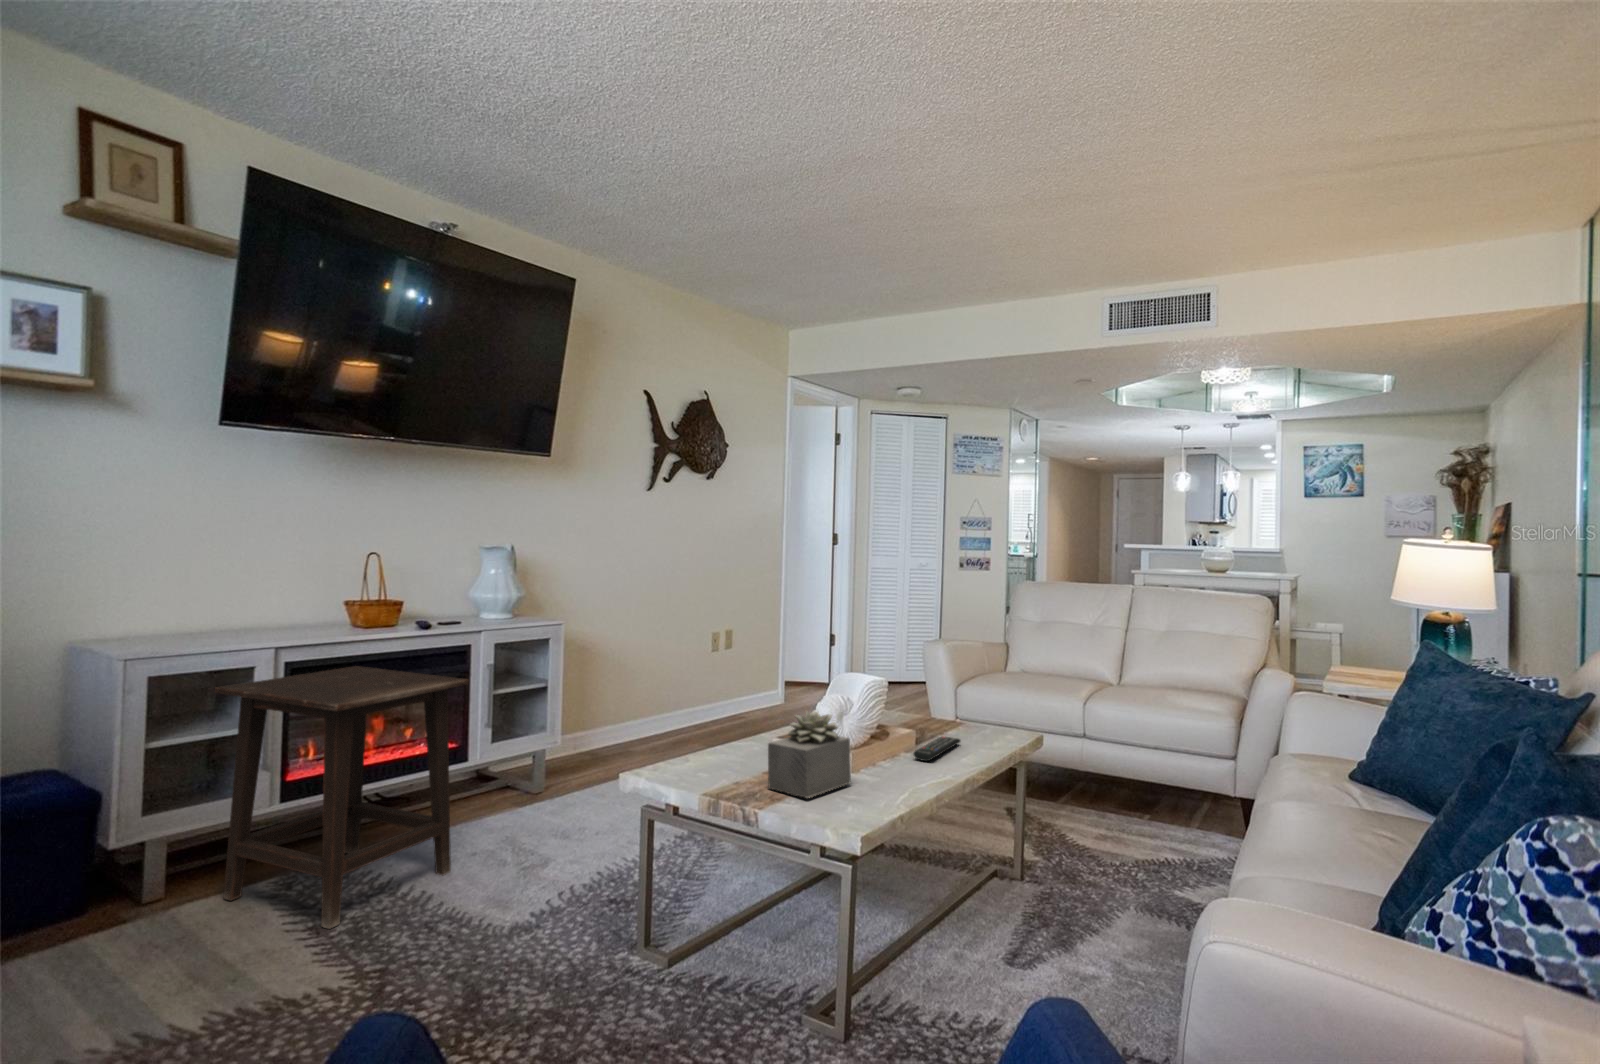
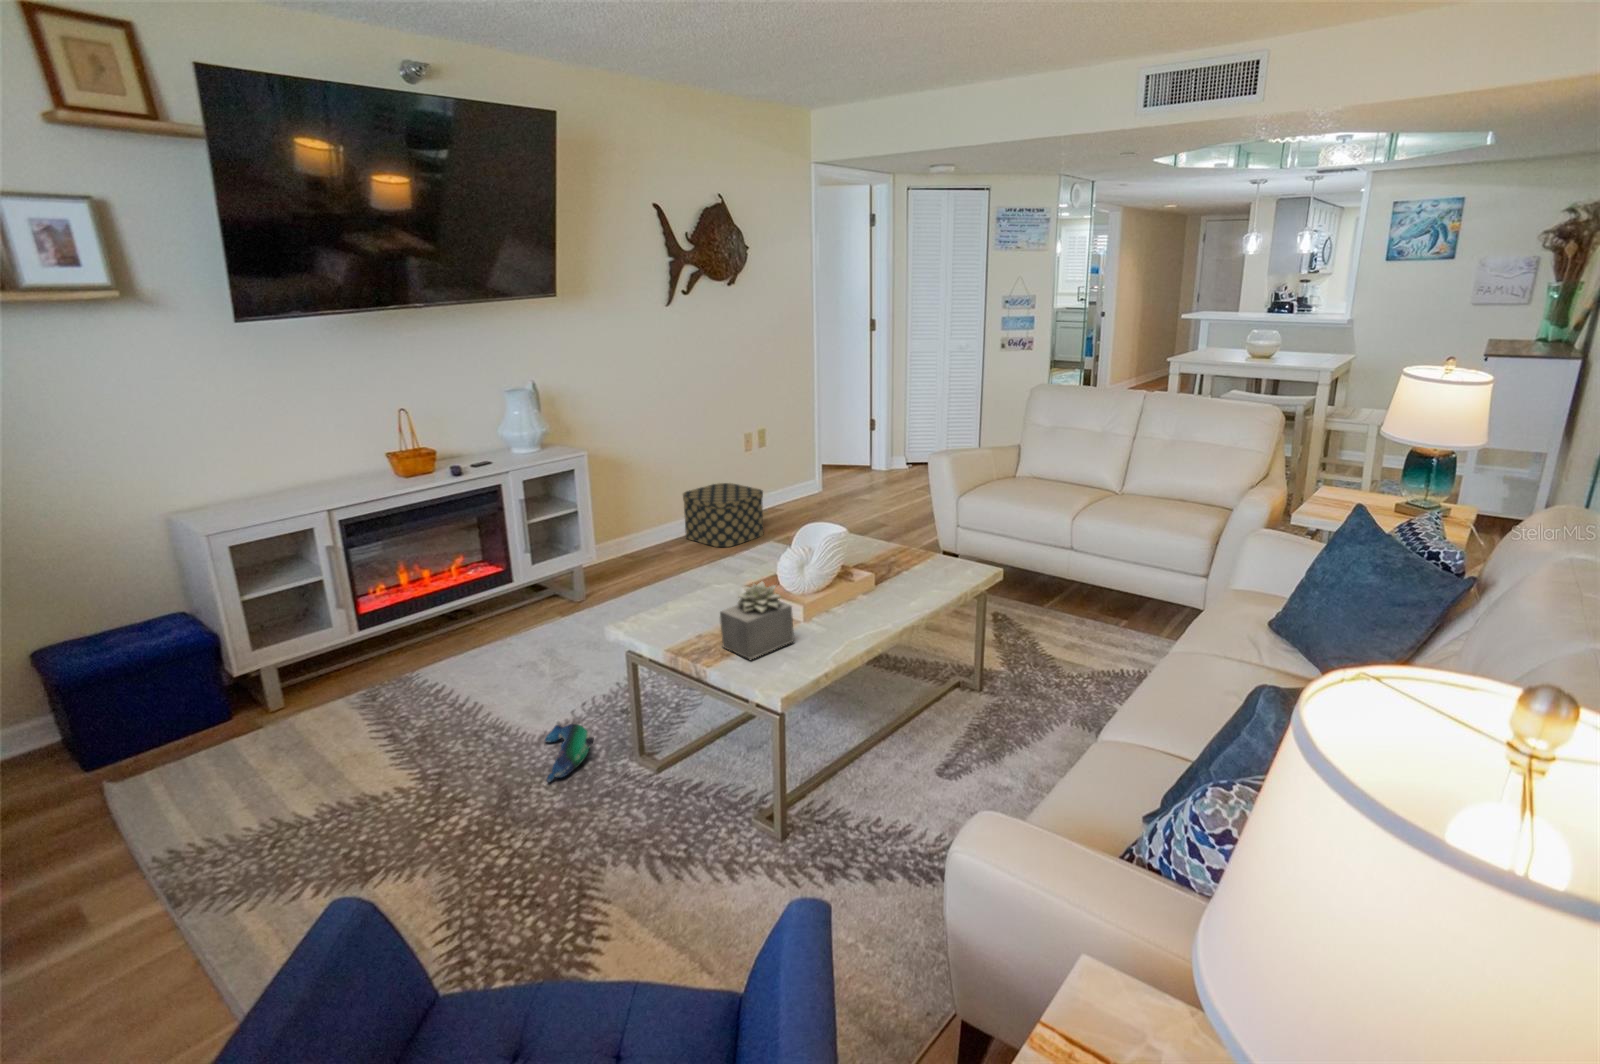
side table: present [215,666,469,929] -> none [280,516,499,736]
storage box: none [650,678,738,743] -> present [683,483,763,547]
remote control: present [914,736,960,761] -> none [862,583,913,613]
plush toy: none [517,907,587,979] -> present [545,724,594,782]

